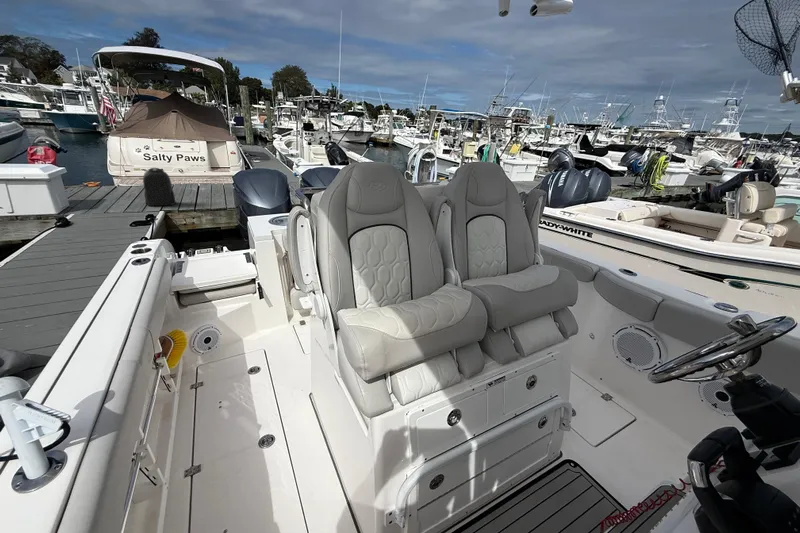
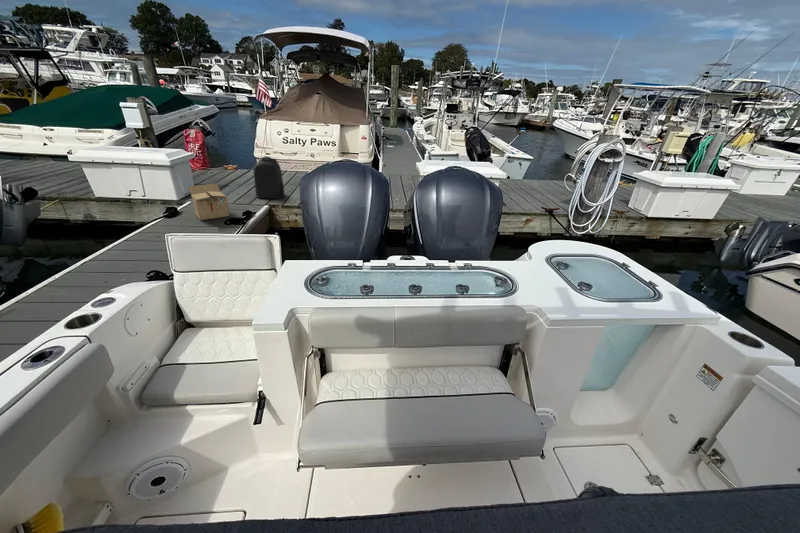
cardboard box: none [84,192,133,225] -> present [188,184,230,220]

